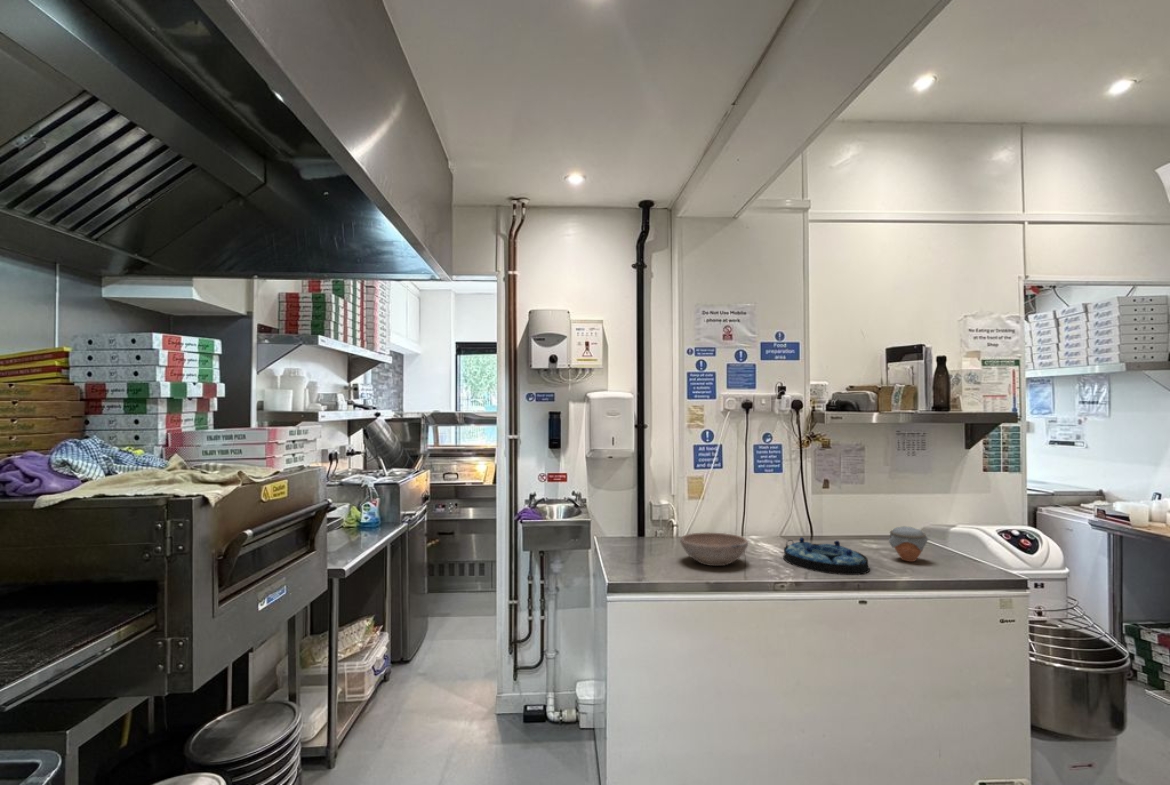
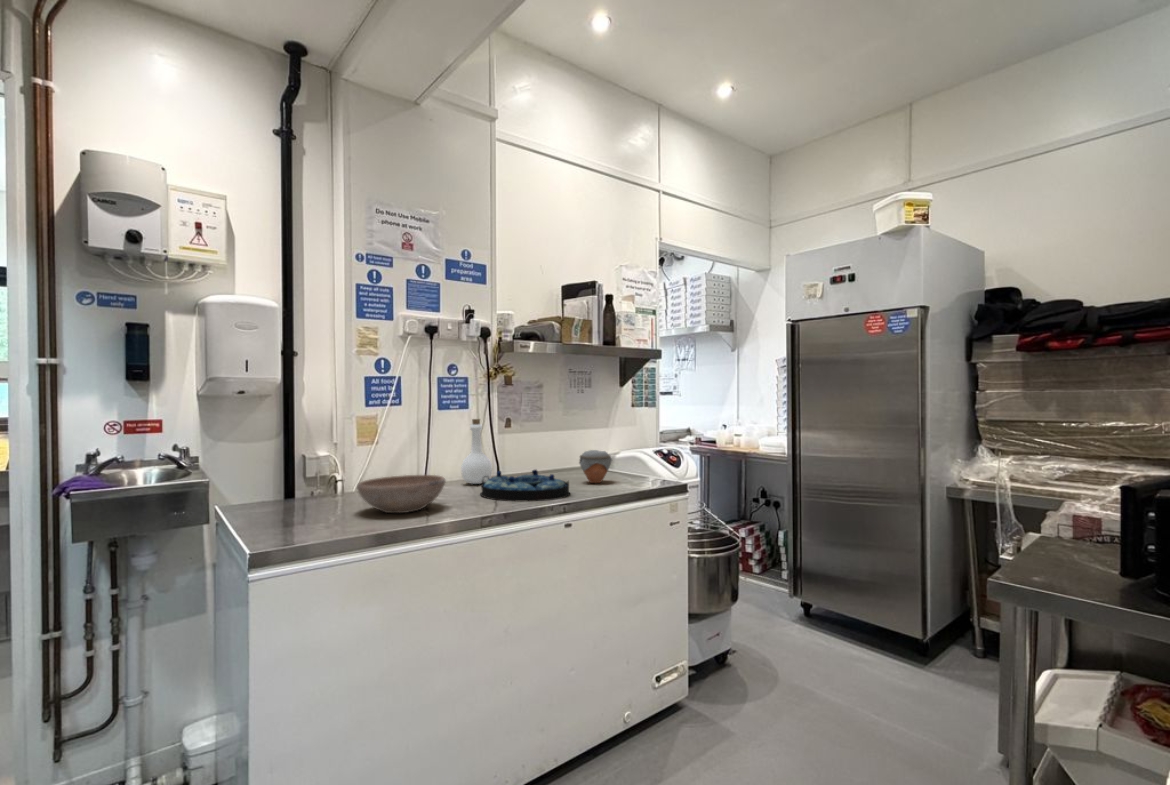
bottle: none [773,484,802,543] -> present [461,419,492,484]

